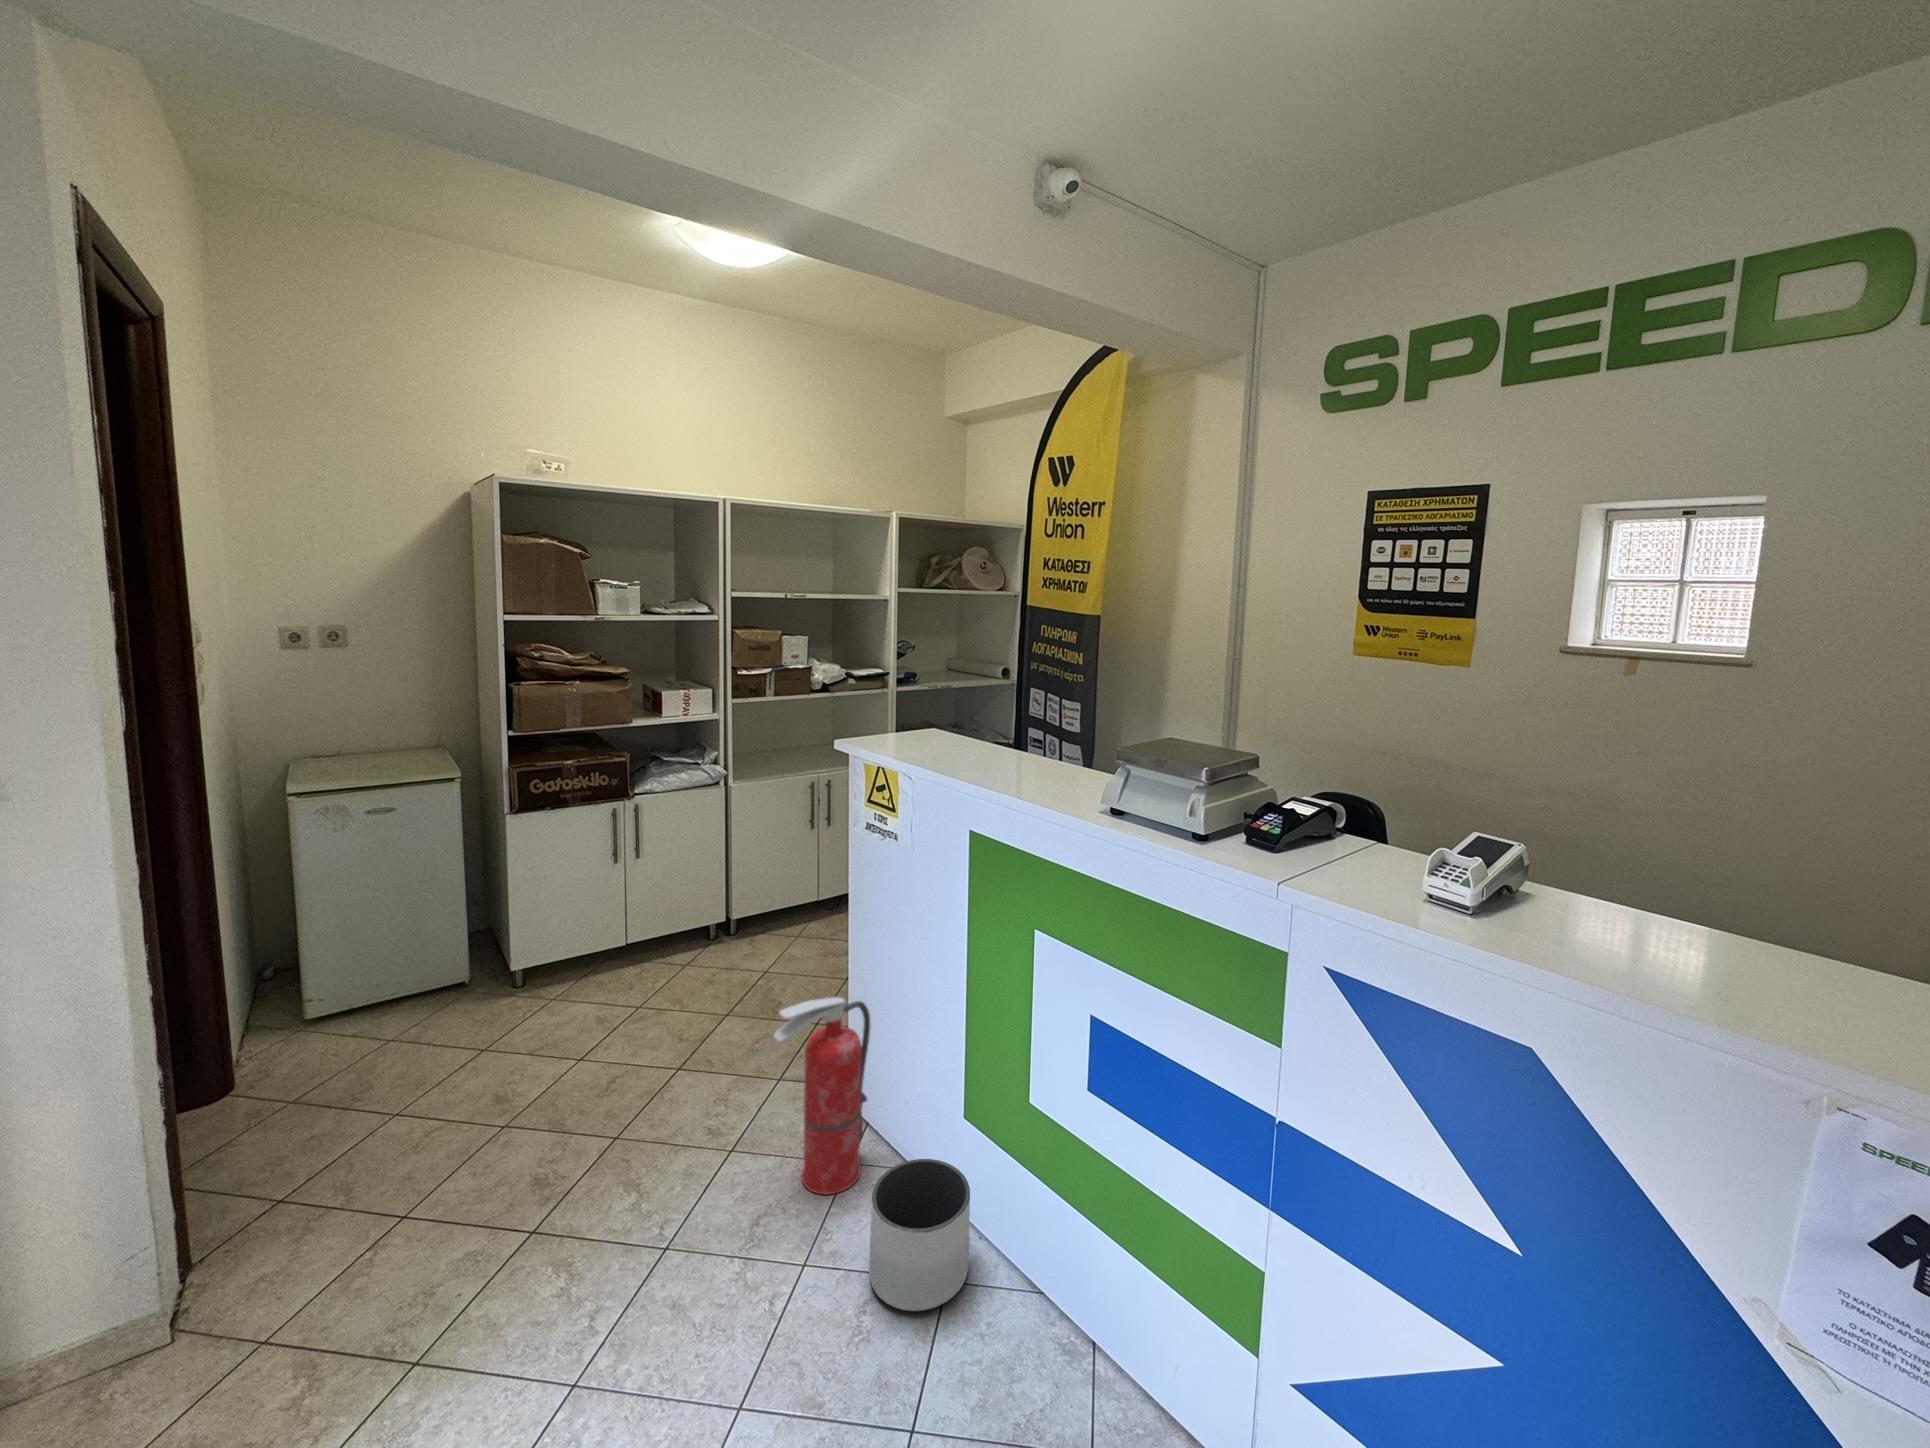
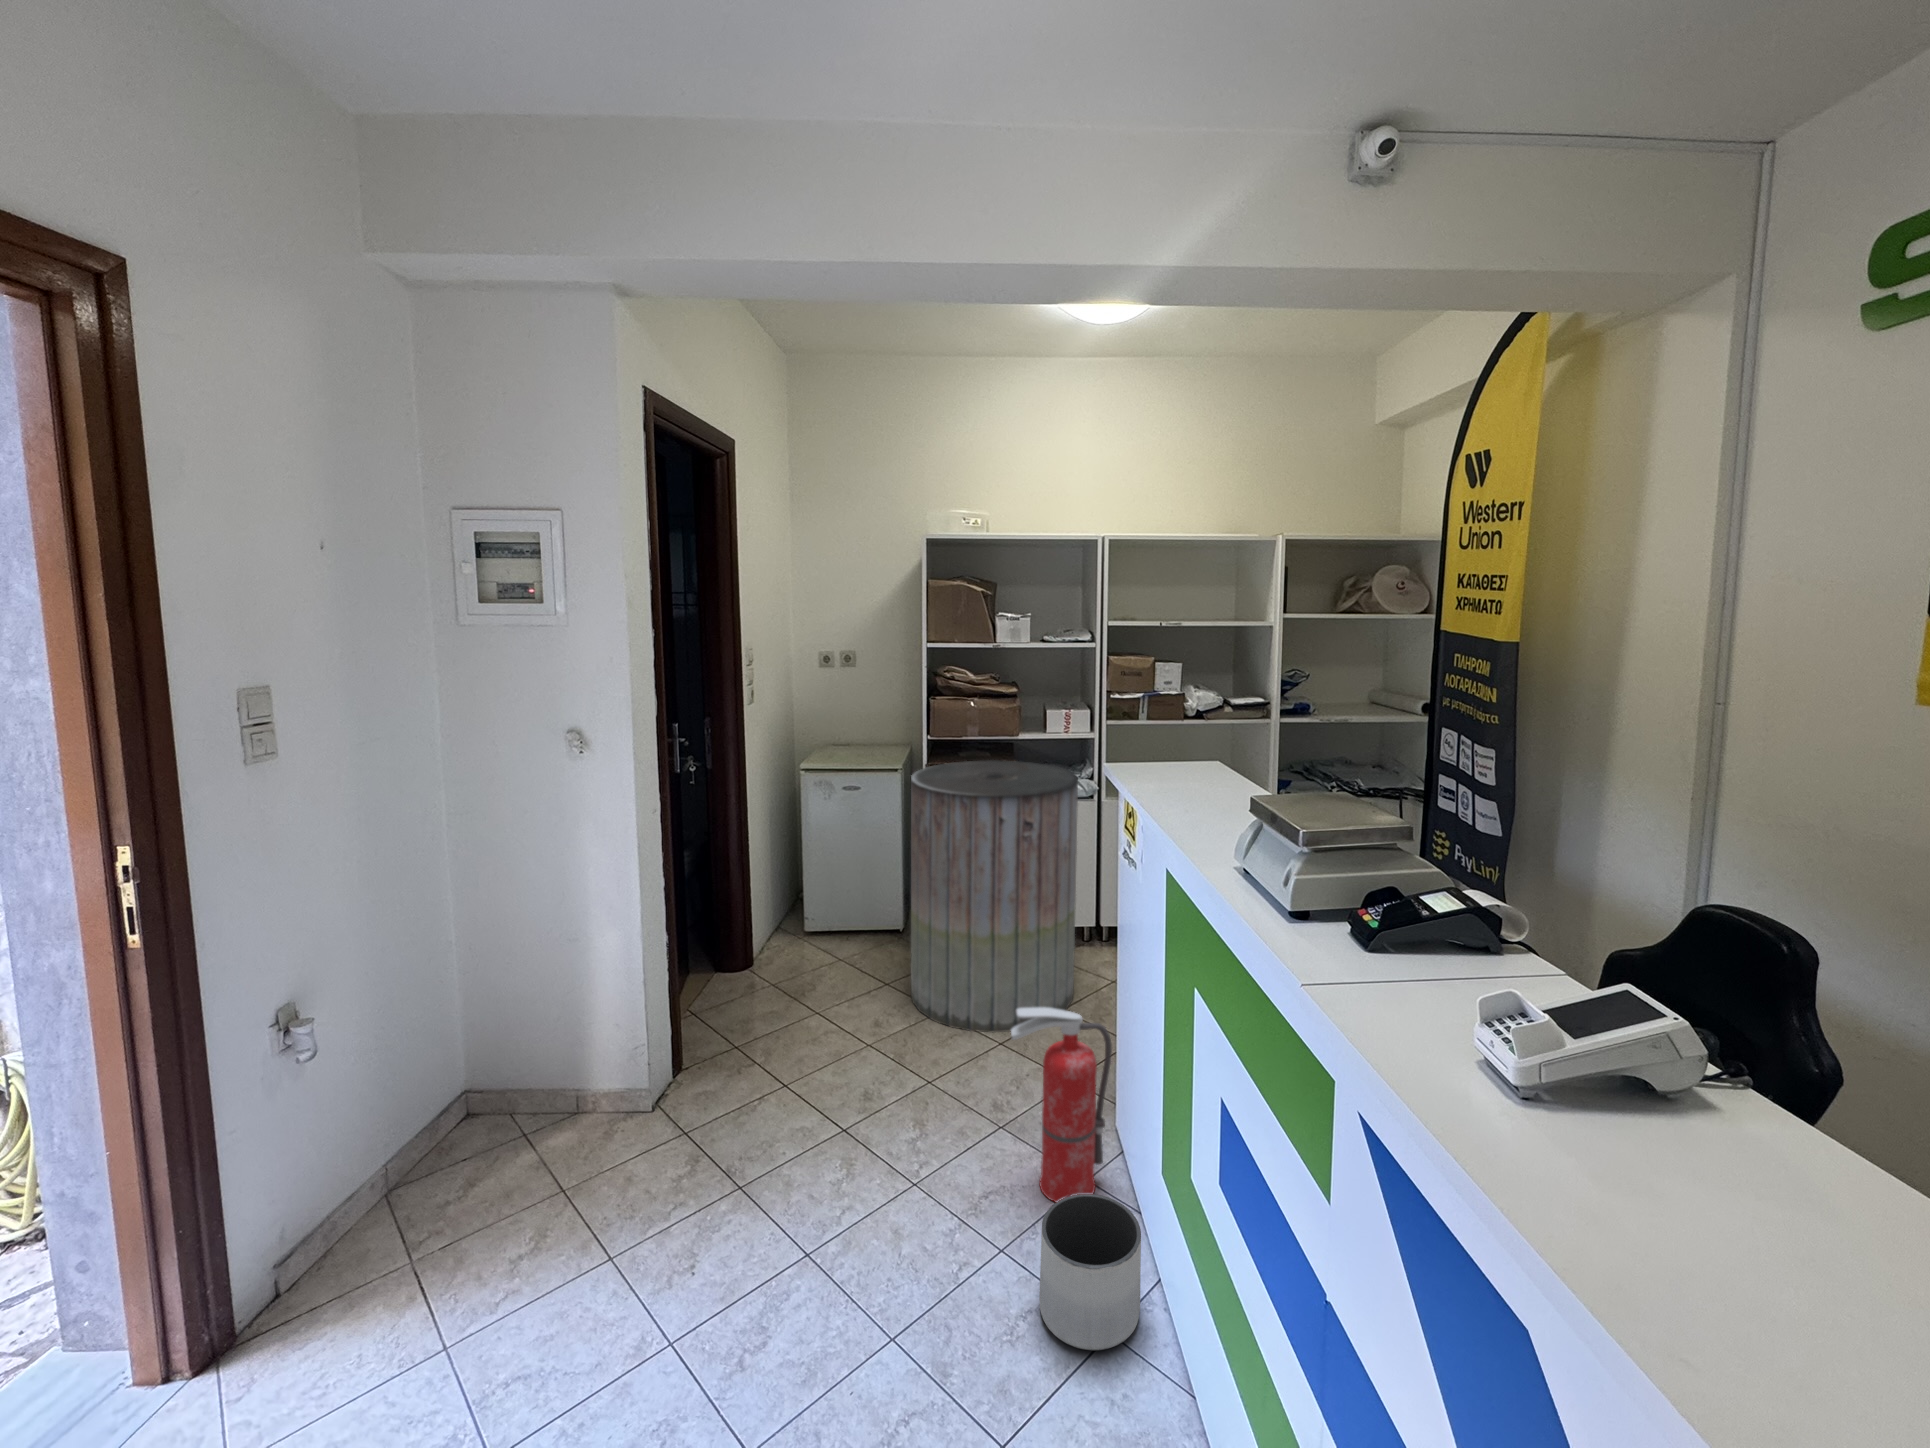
trash can: none [512,751,729,1070] -> present [911,760,1078,1032]

